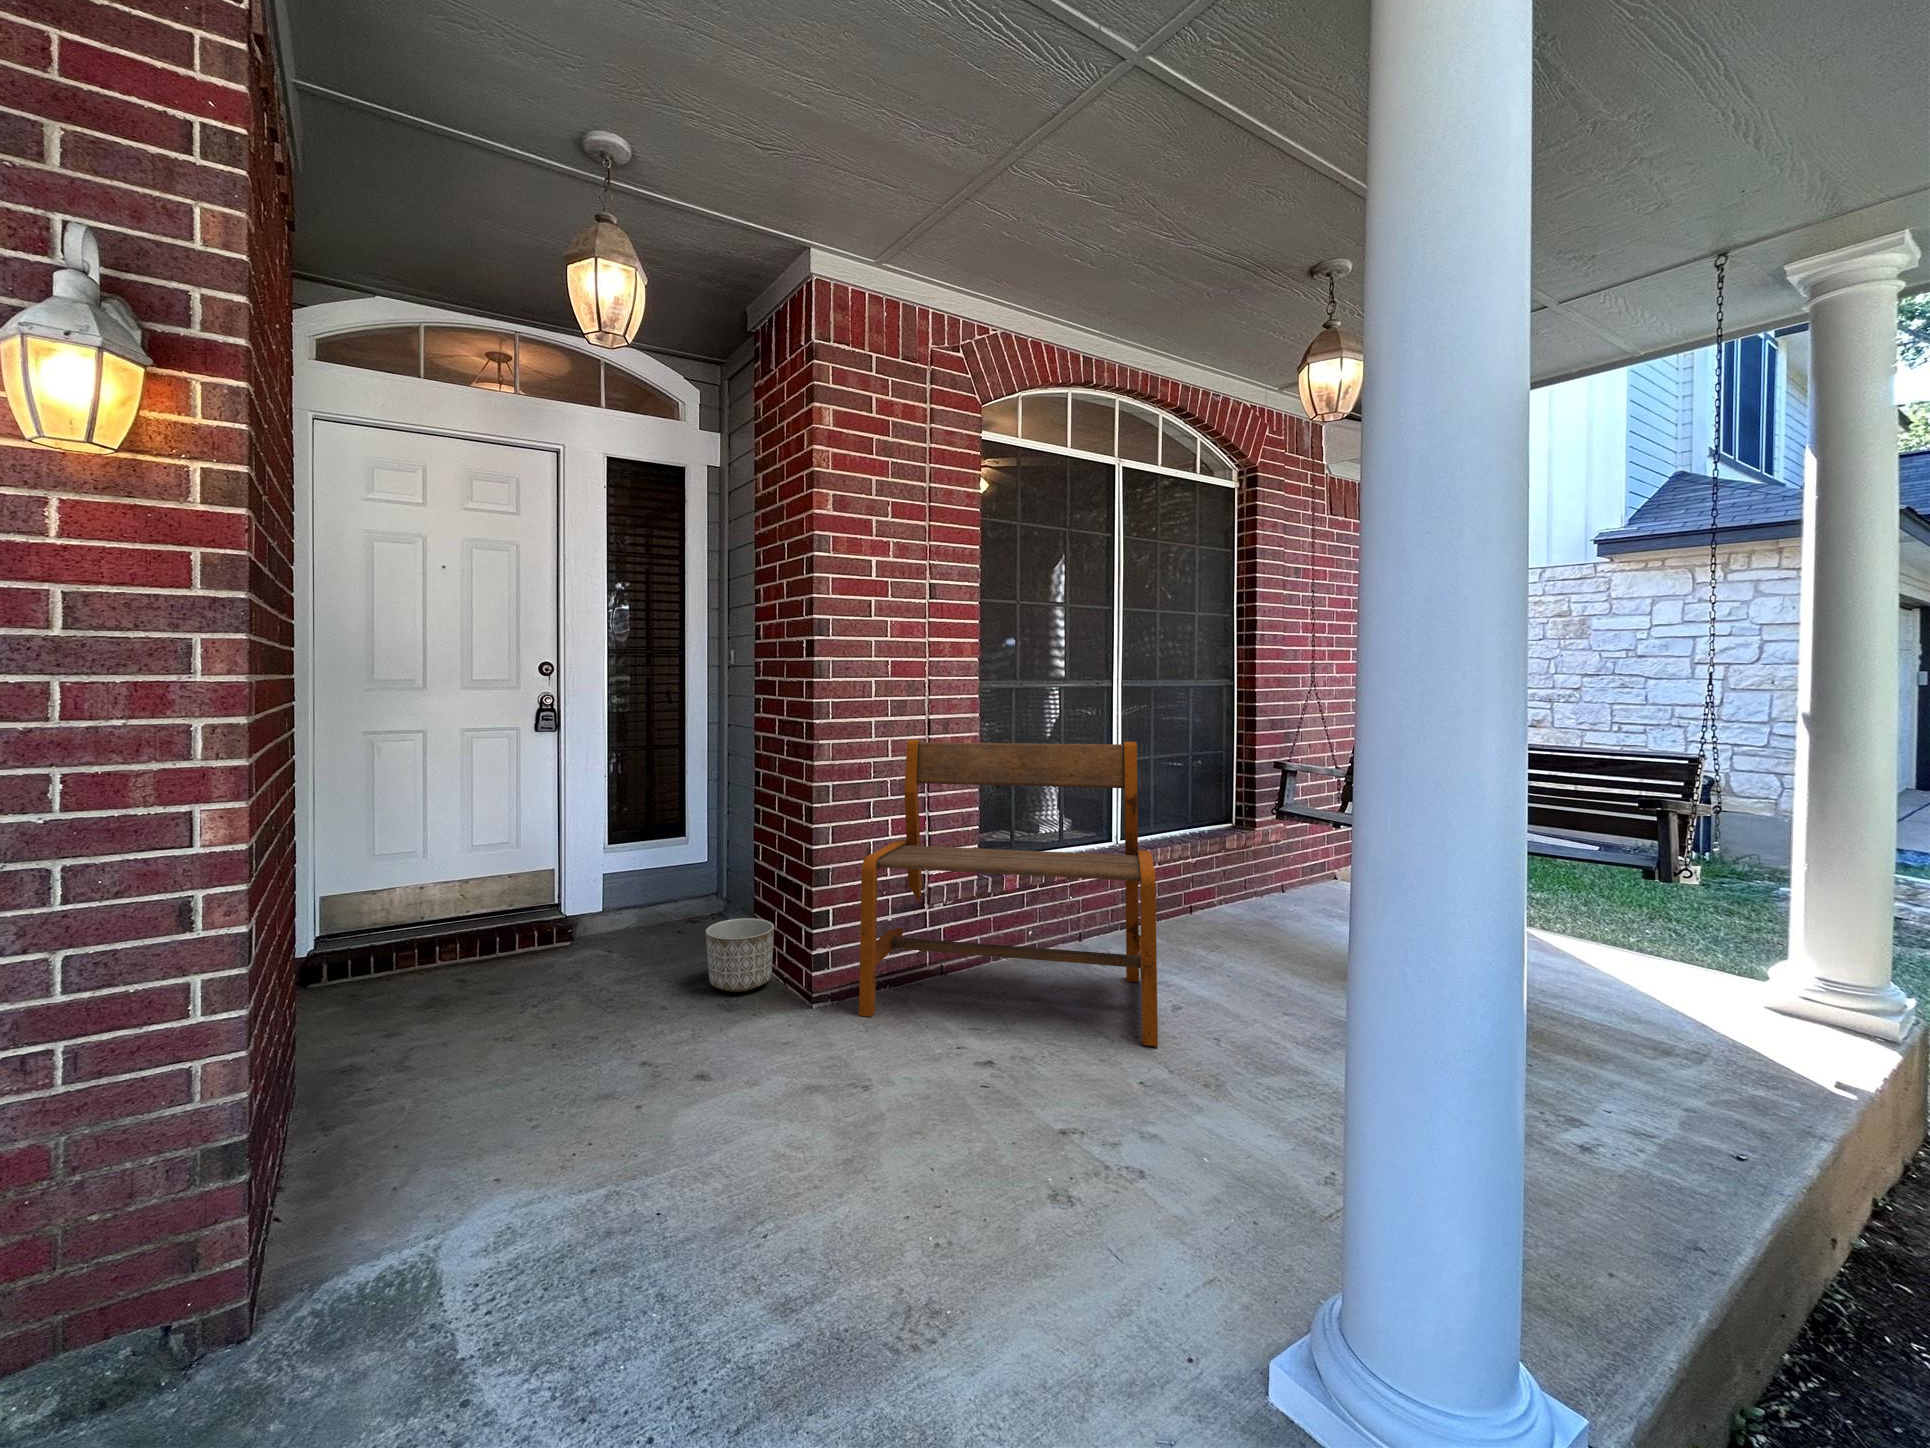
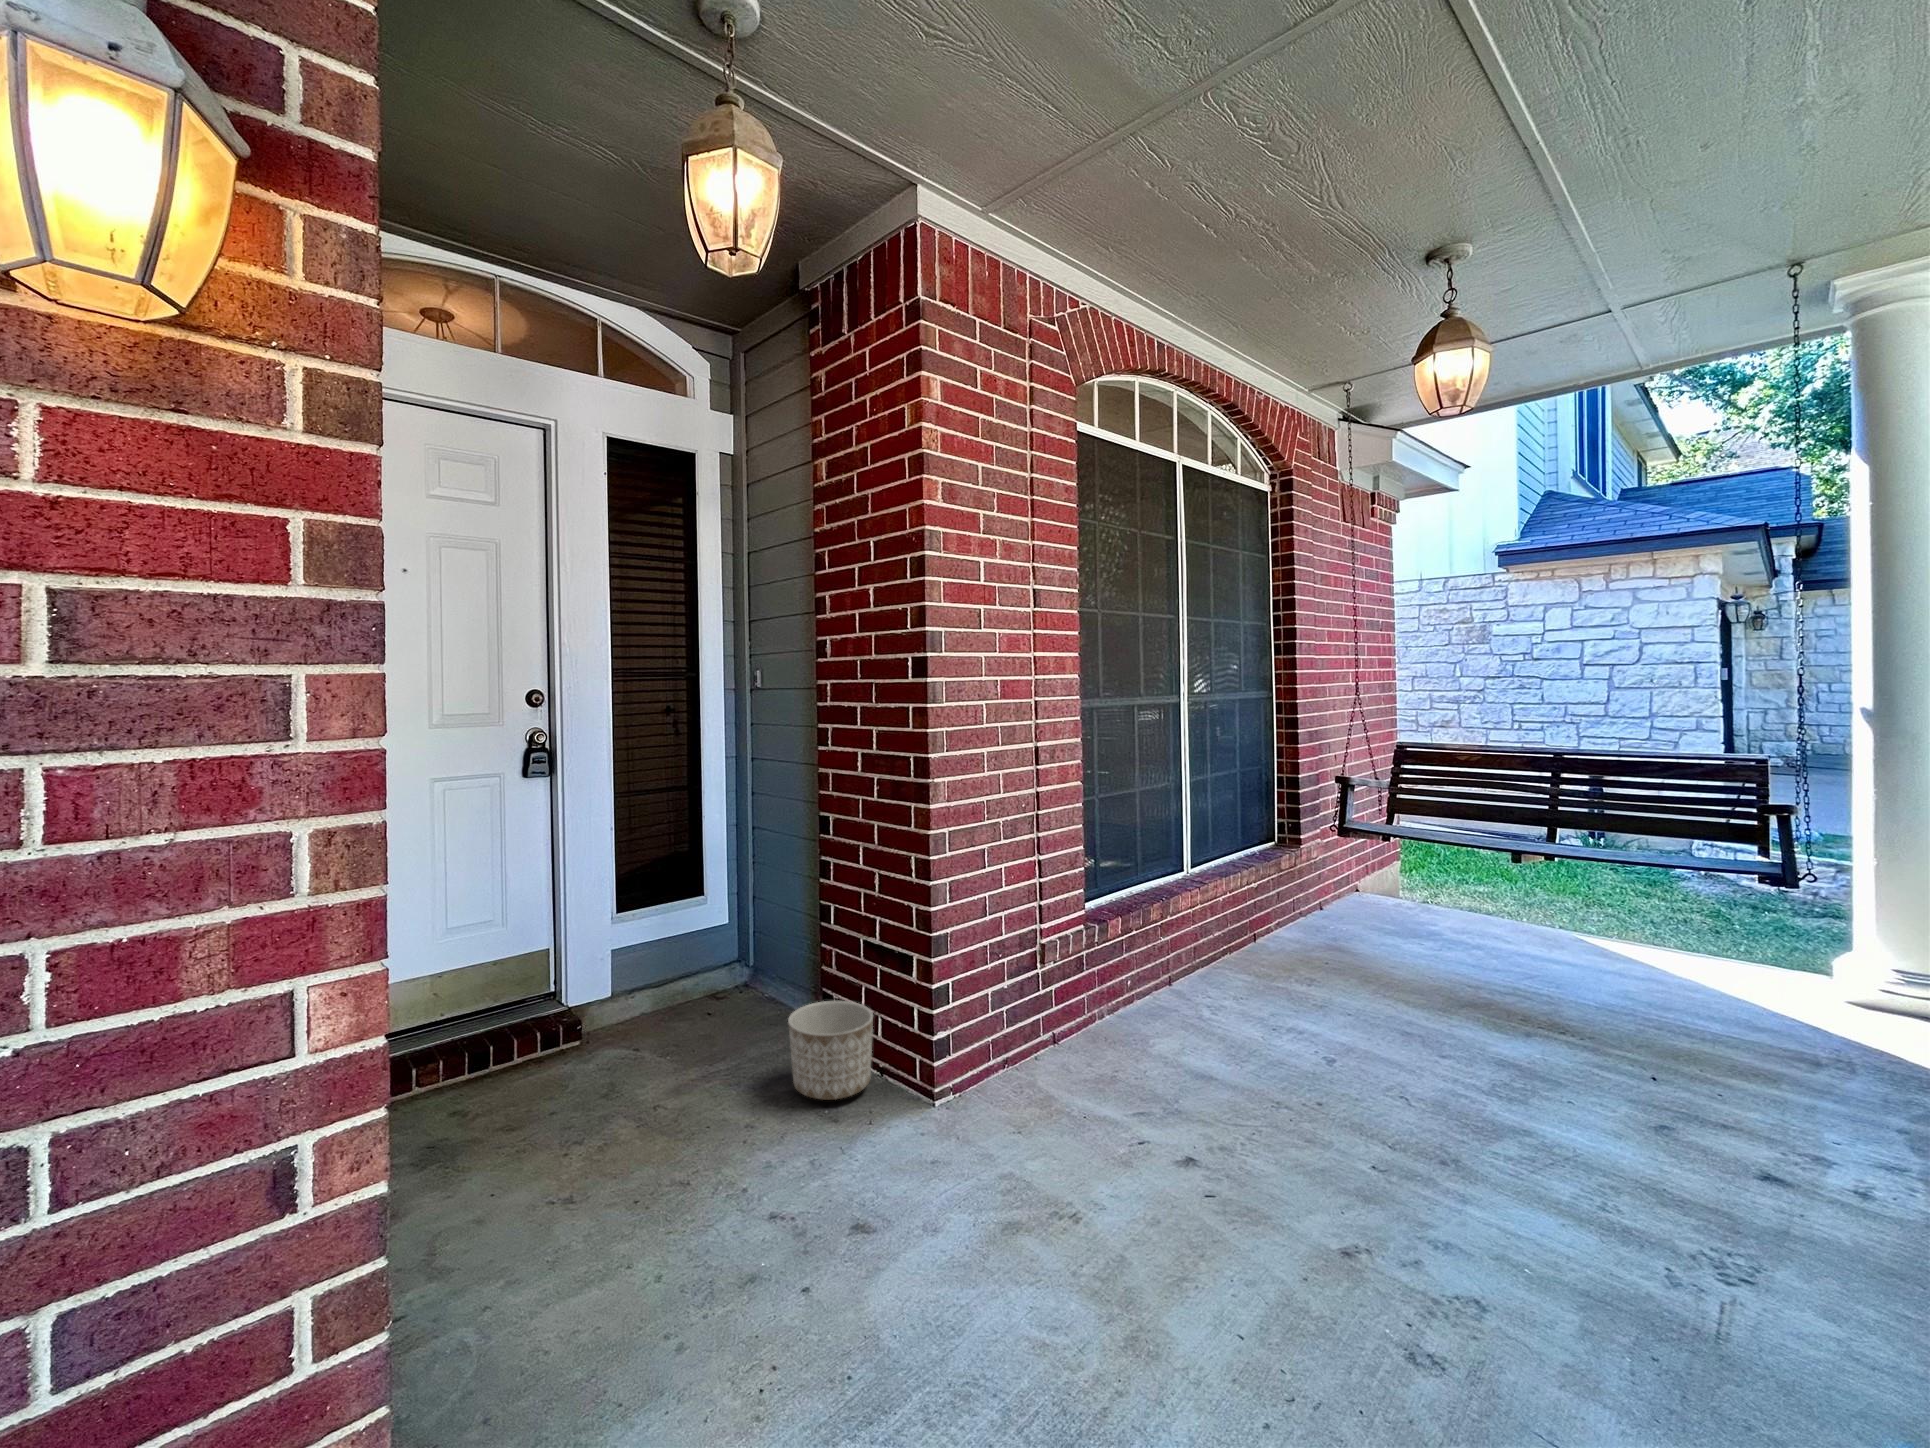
bench: present [859,740,1158,1046] -> none [998,767,1372,1121]

